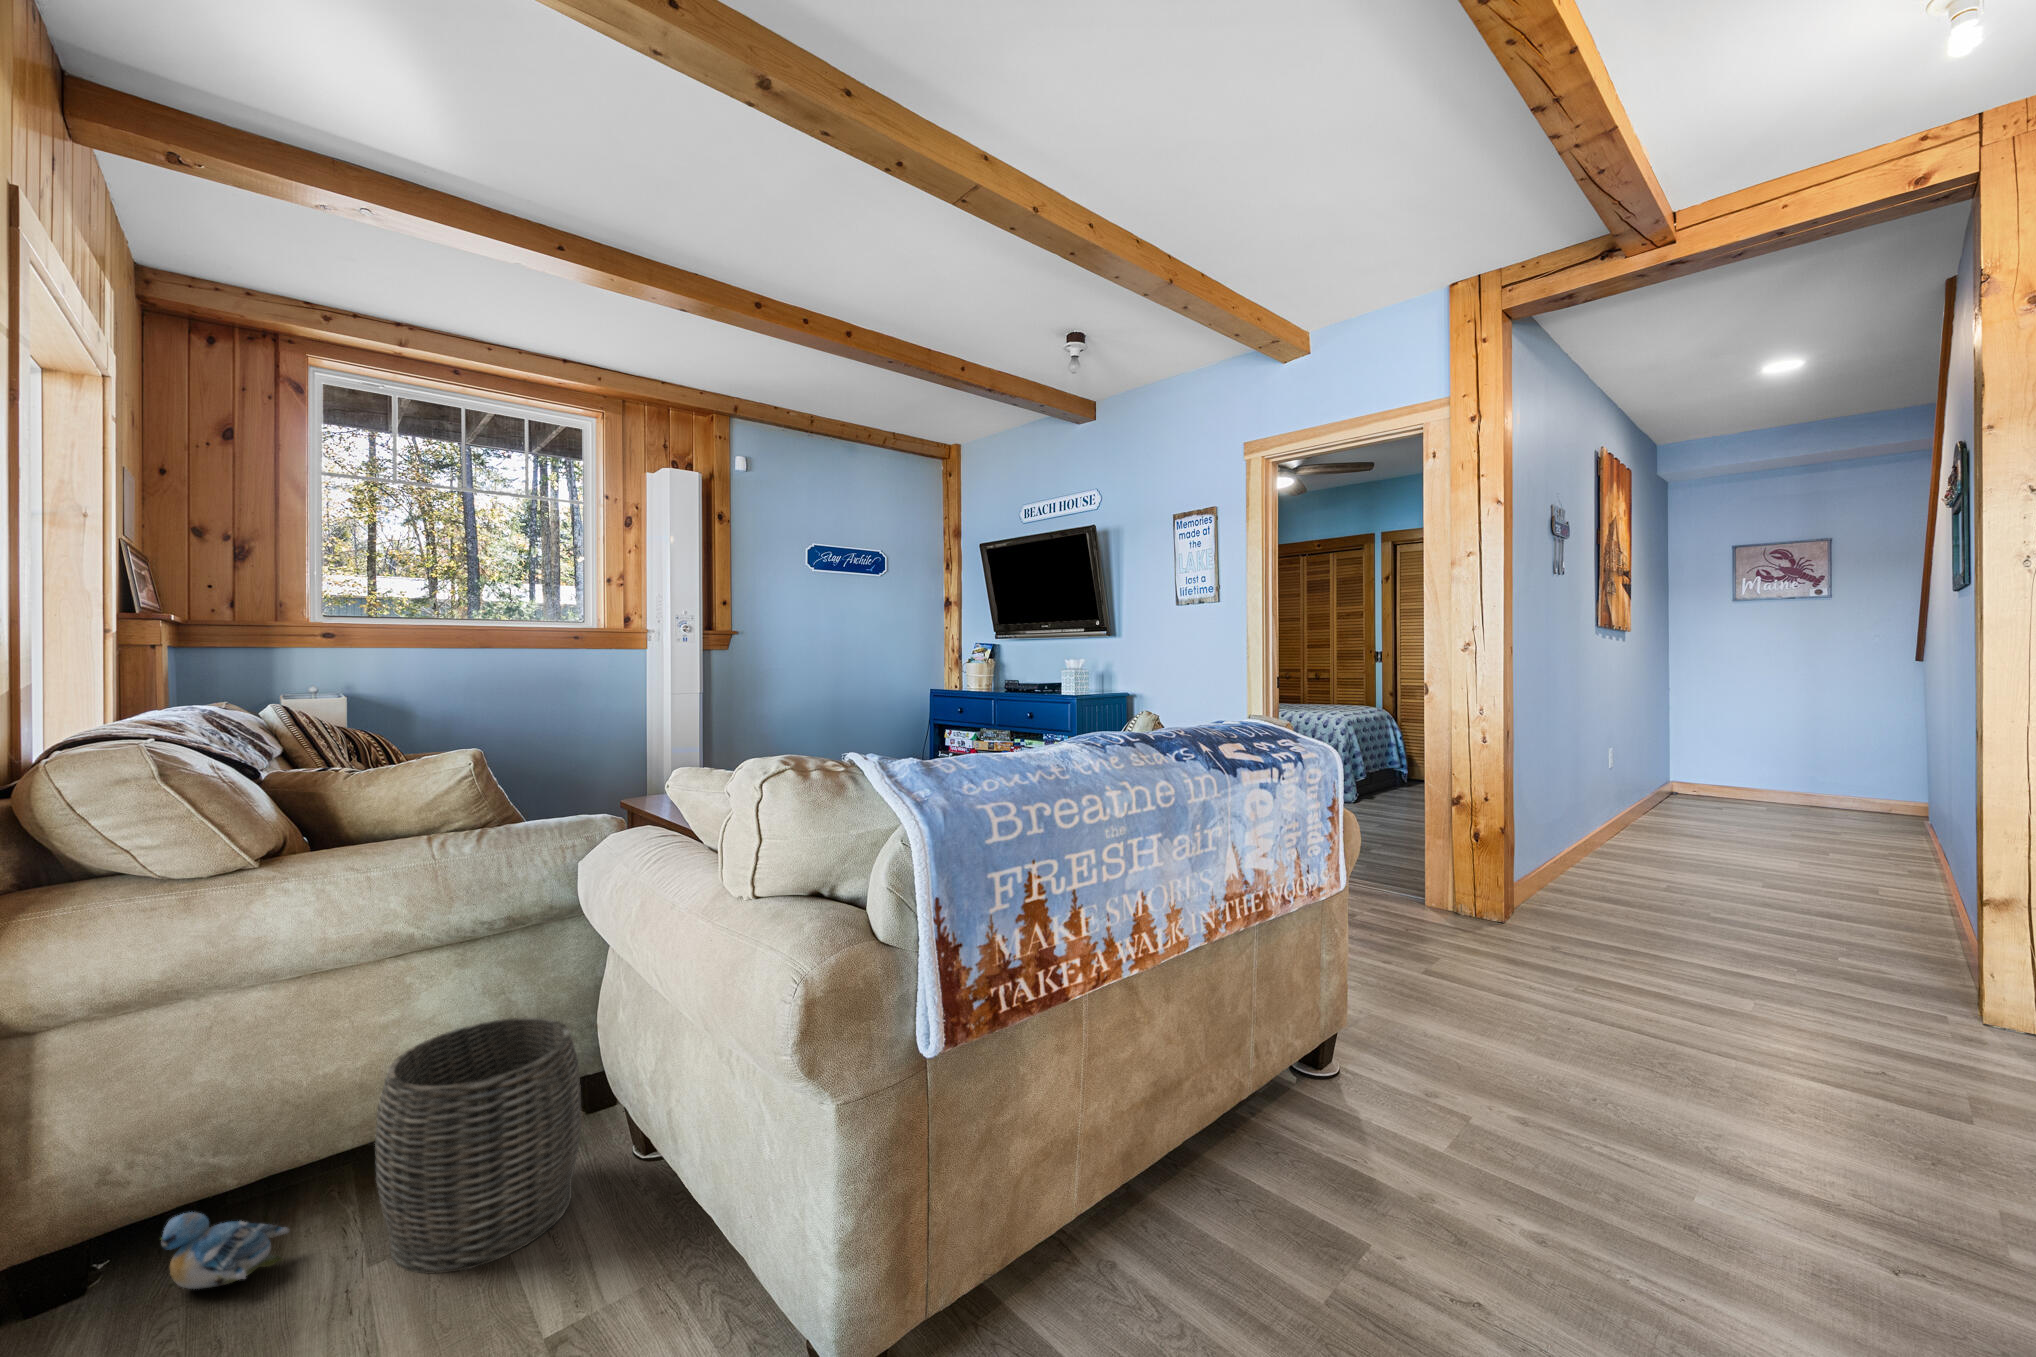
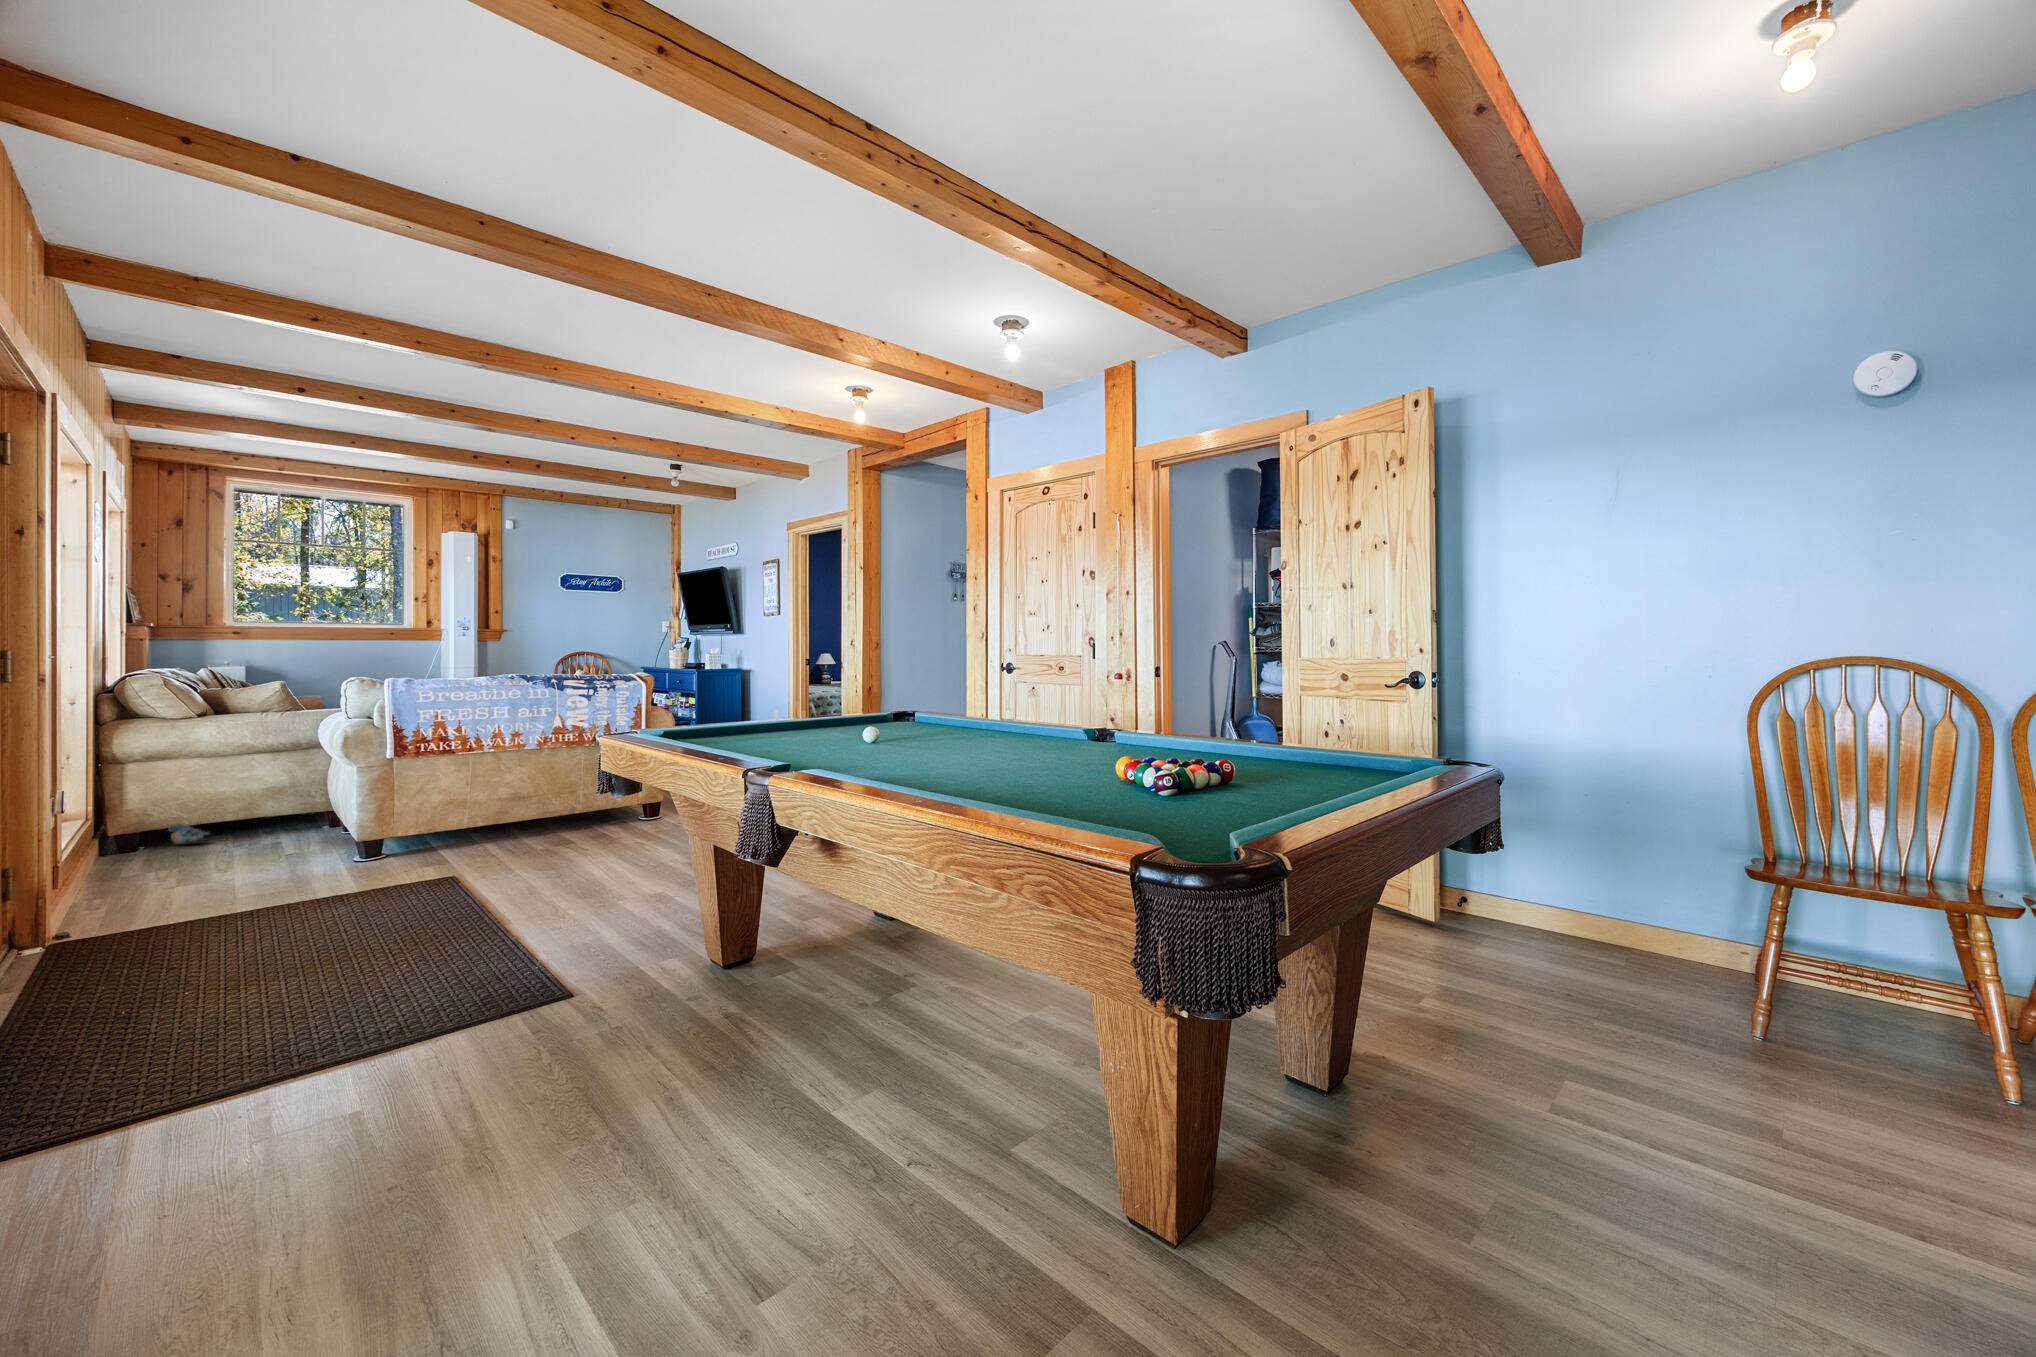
woven basket: present [375,1017,581,1274] -> none [239,777,316,844]

